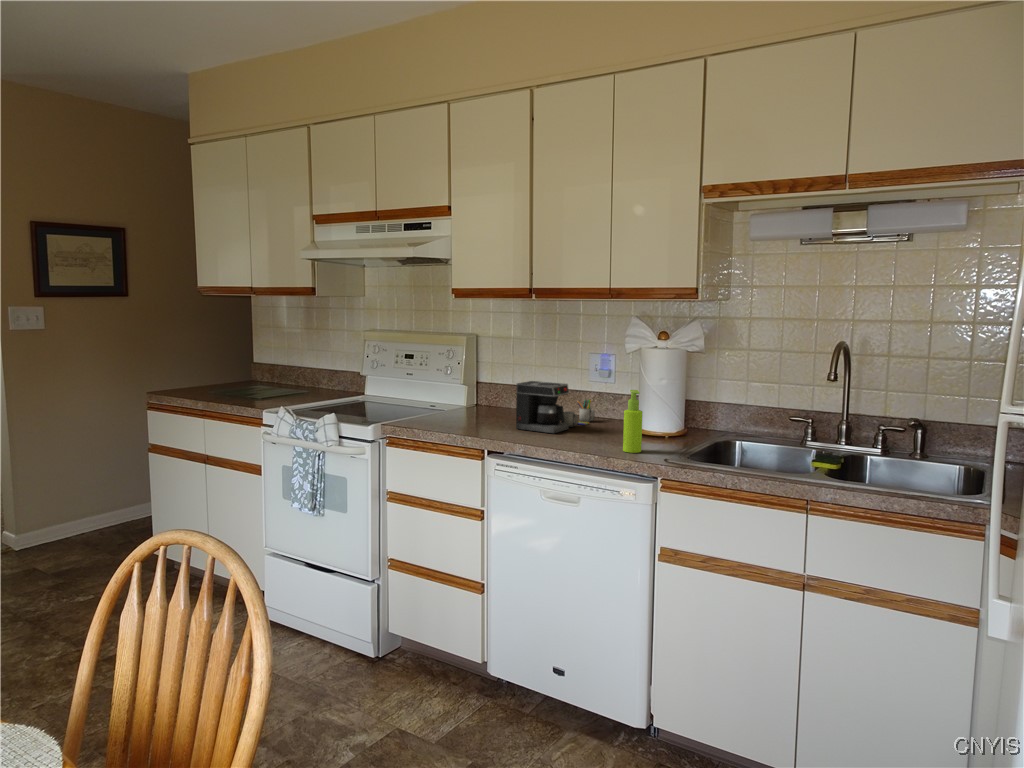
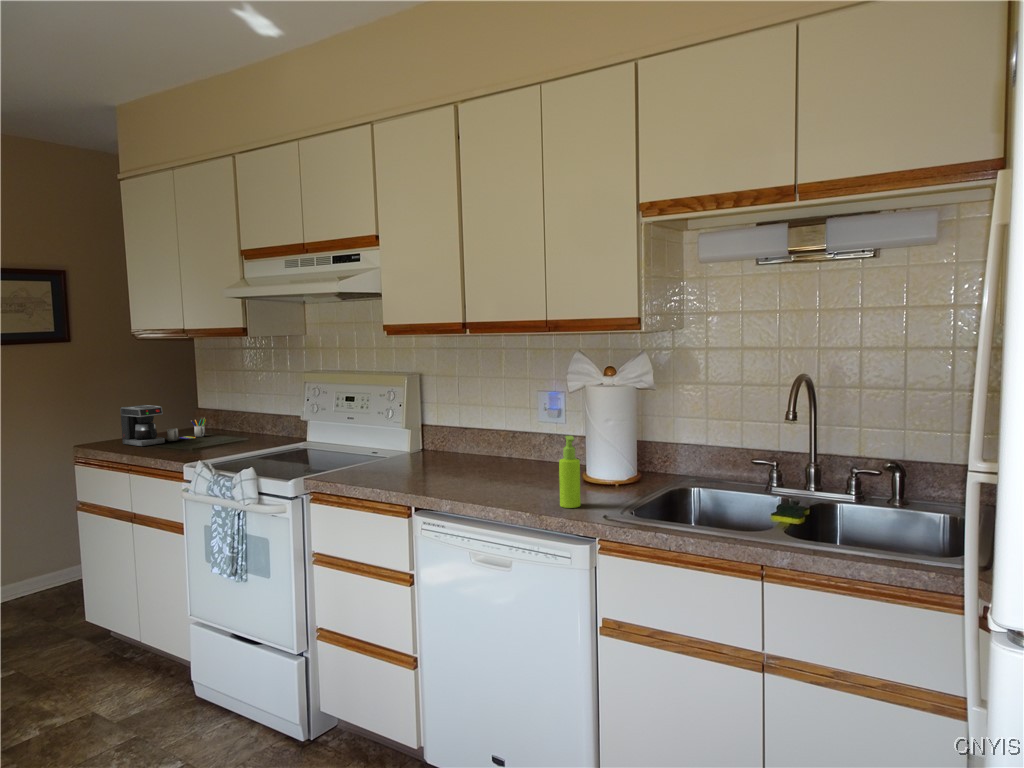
coffee maker: present [516,381,595,433] -> present [120,405,206,446]

